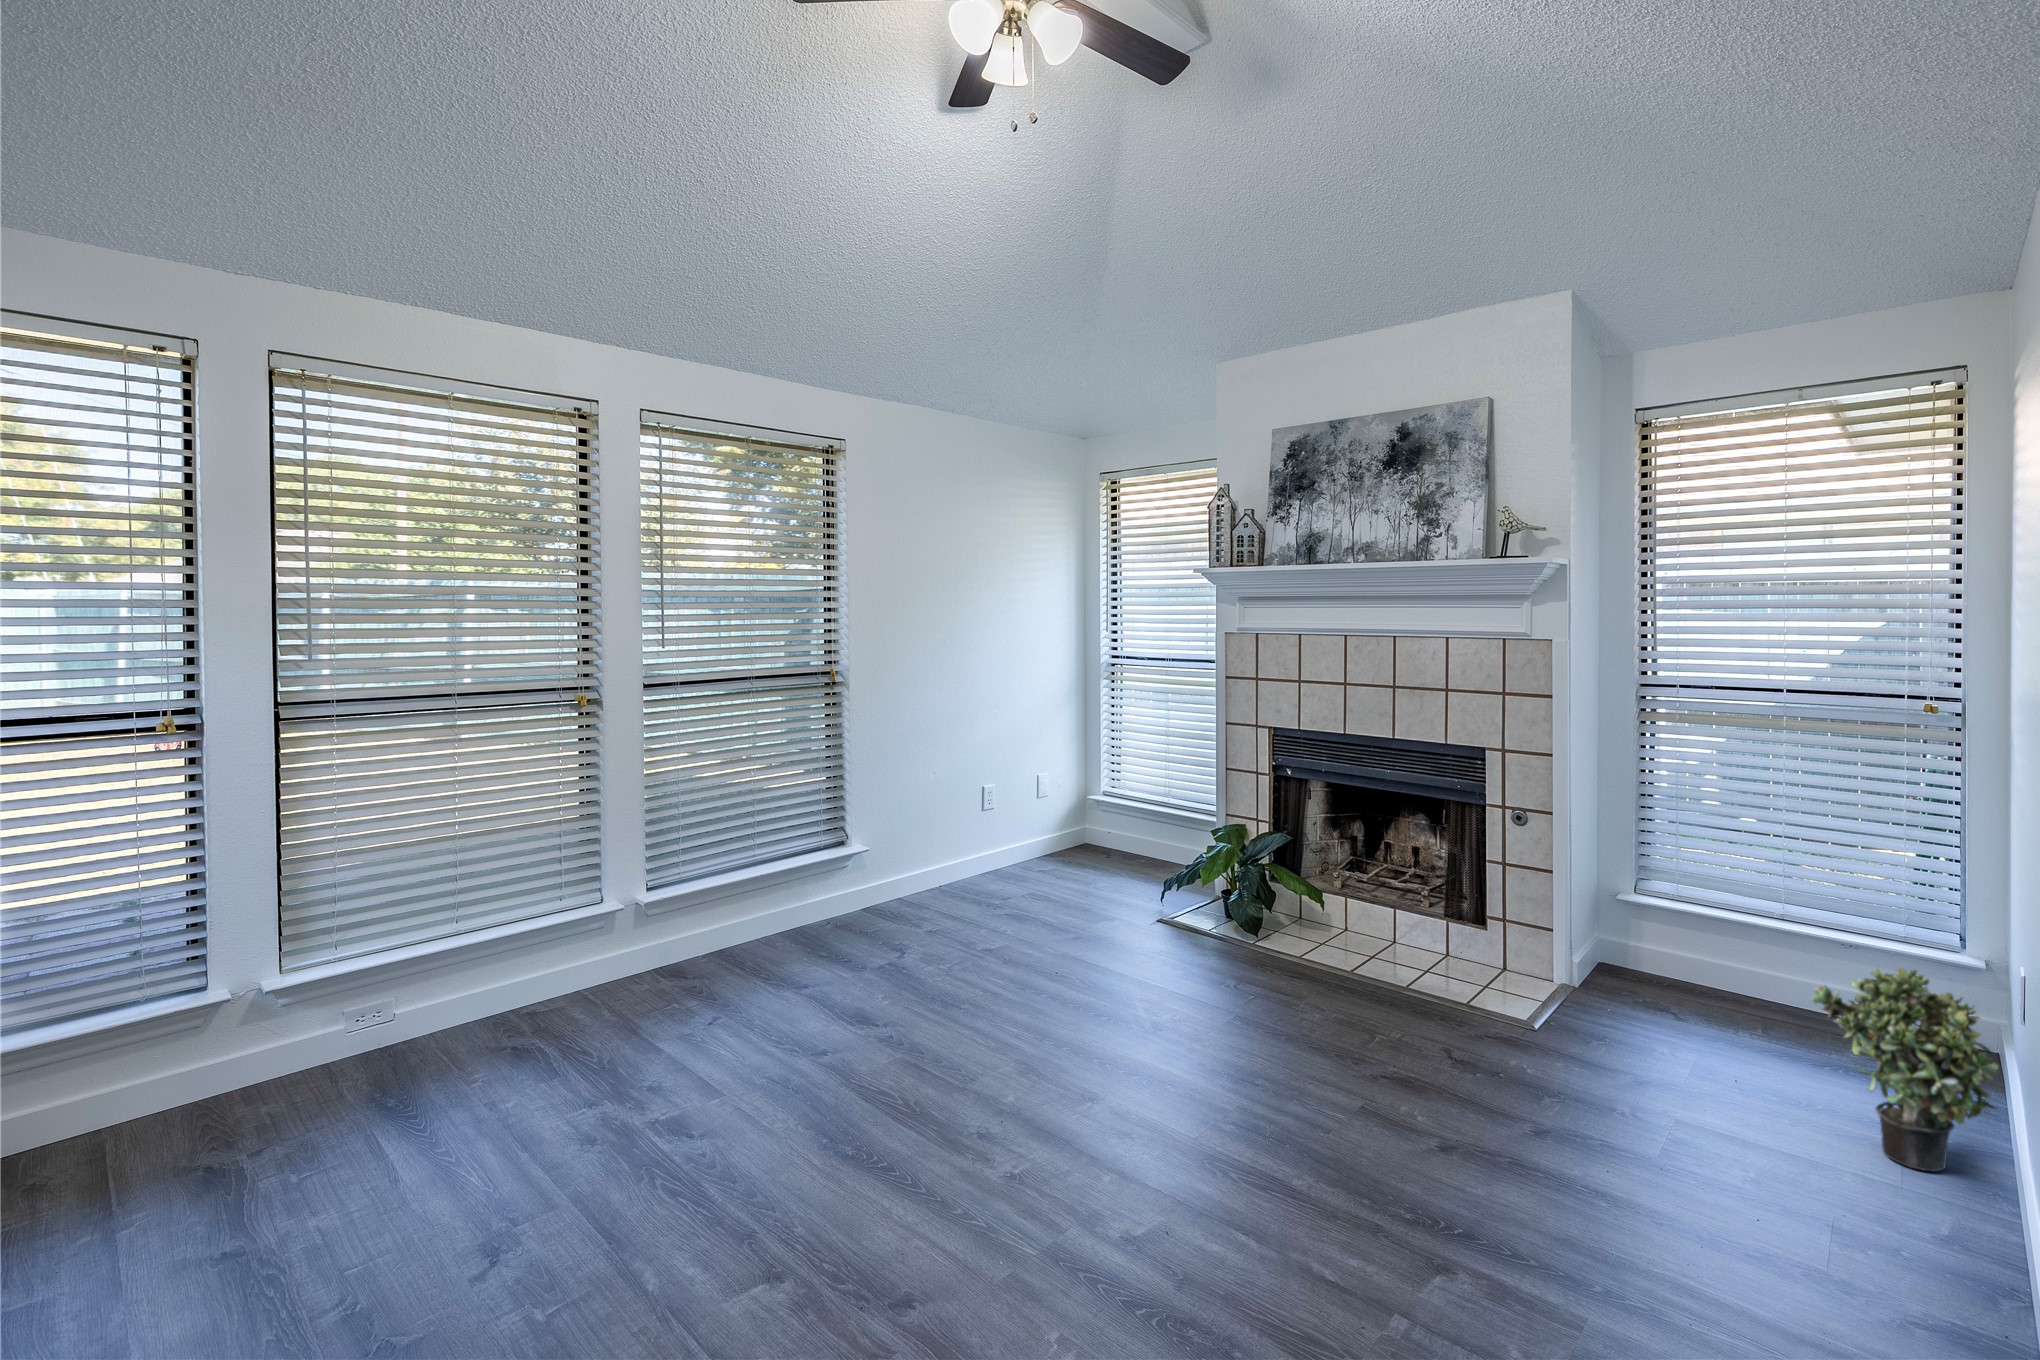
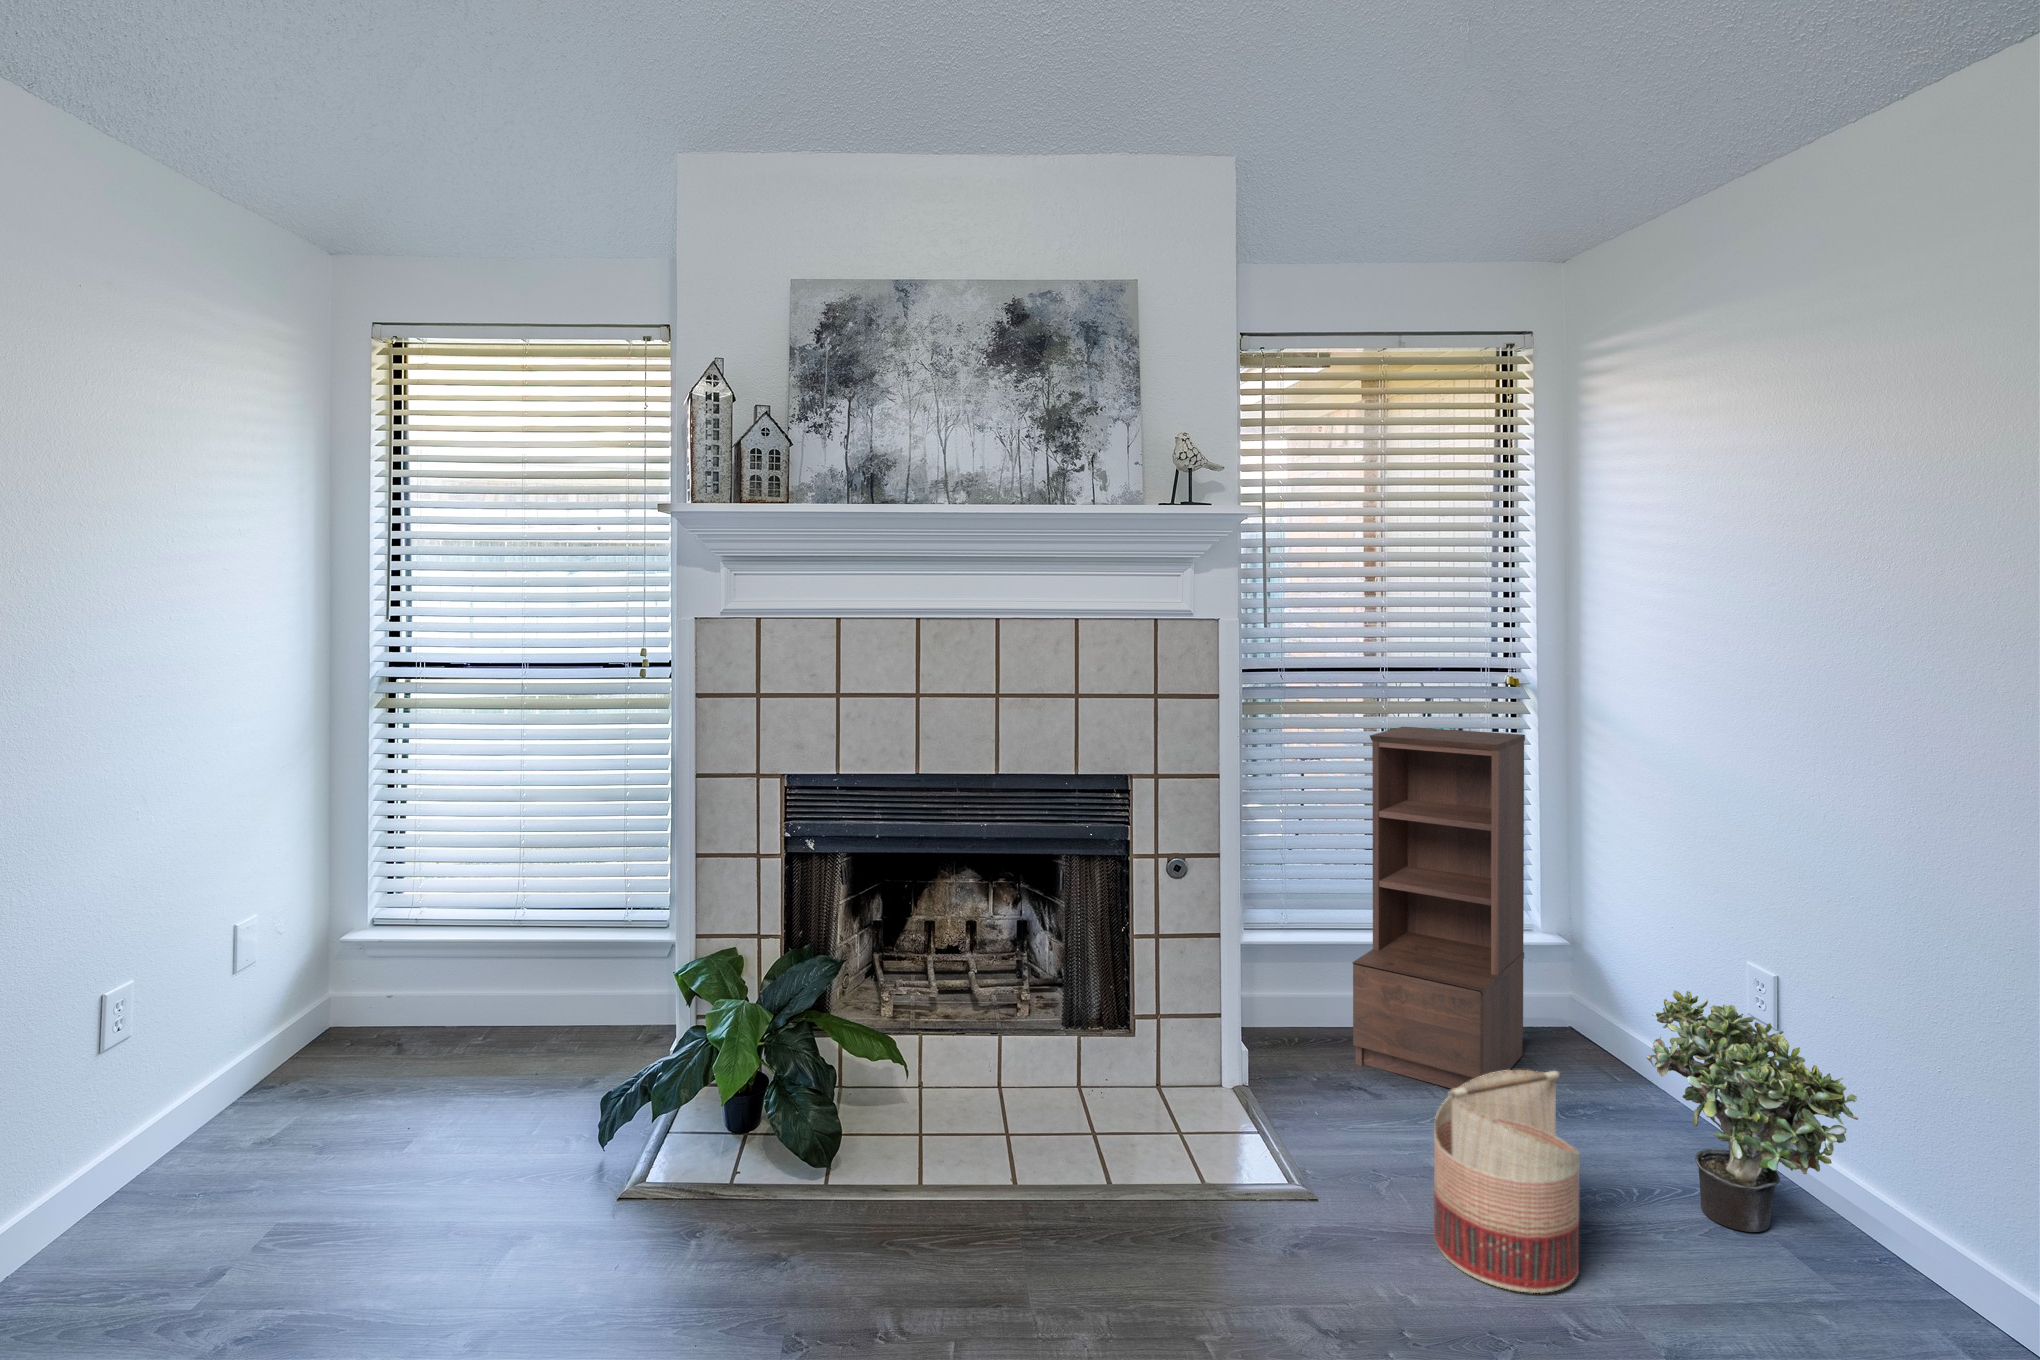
bookshelf: none [1696,738,1892,1050] -> present [1353,727,1525,1089]
basket: none [1594,972,1707,1130] -> present [1434,1070,1580,1293]

